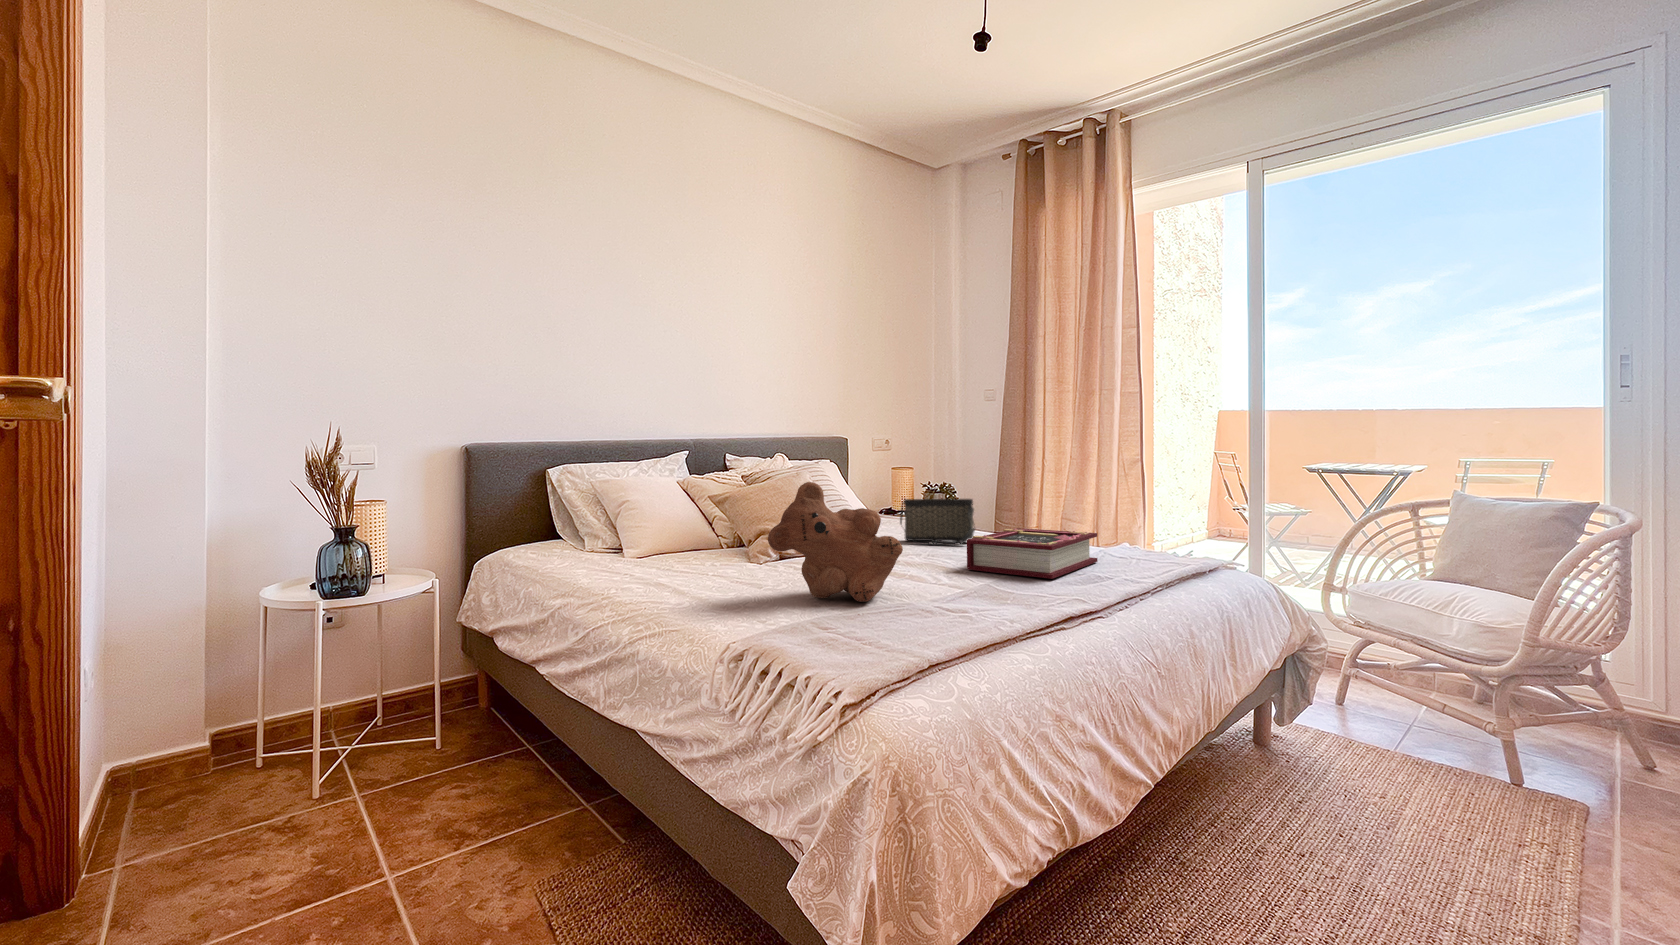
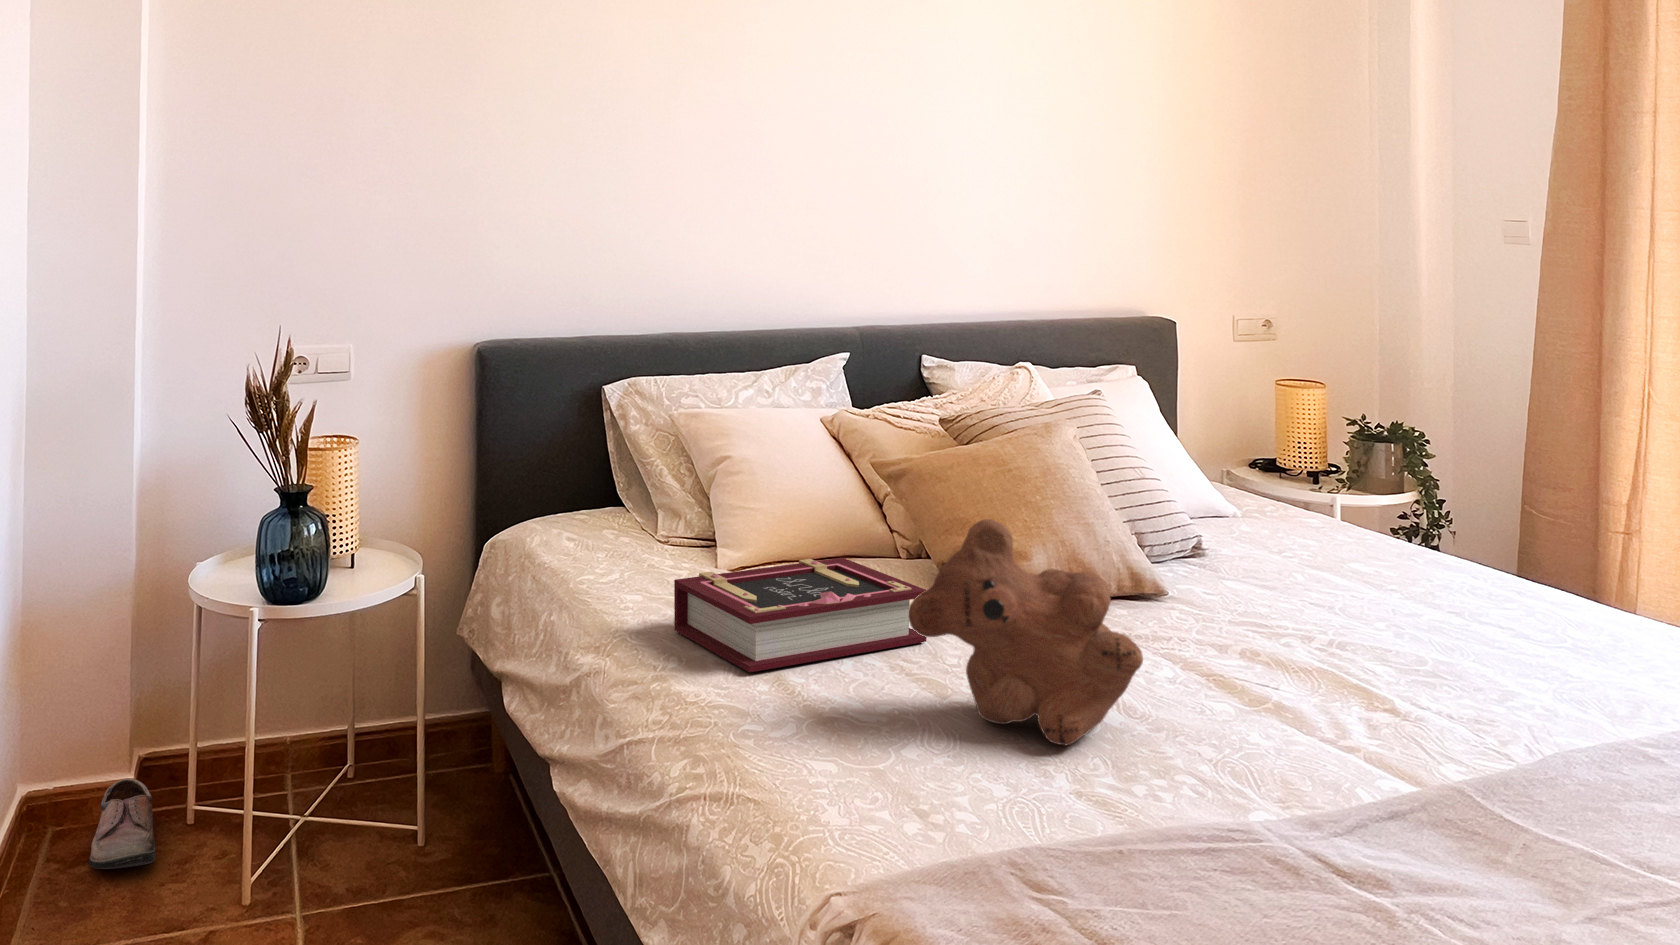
handbag: present [900,499,975,545] -> none [1226,499,1379,606]
book: present [967,528,1098,579] -> present [674,558,926,672]
shoe: none [173,743,231,806] -> present [89,779,156,869]

